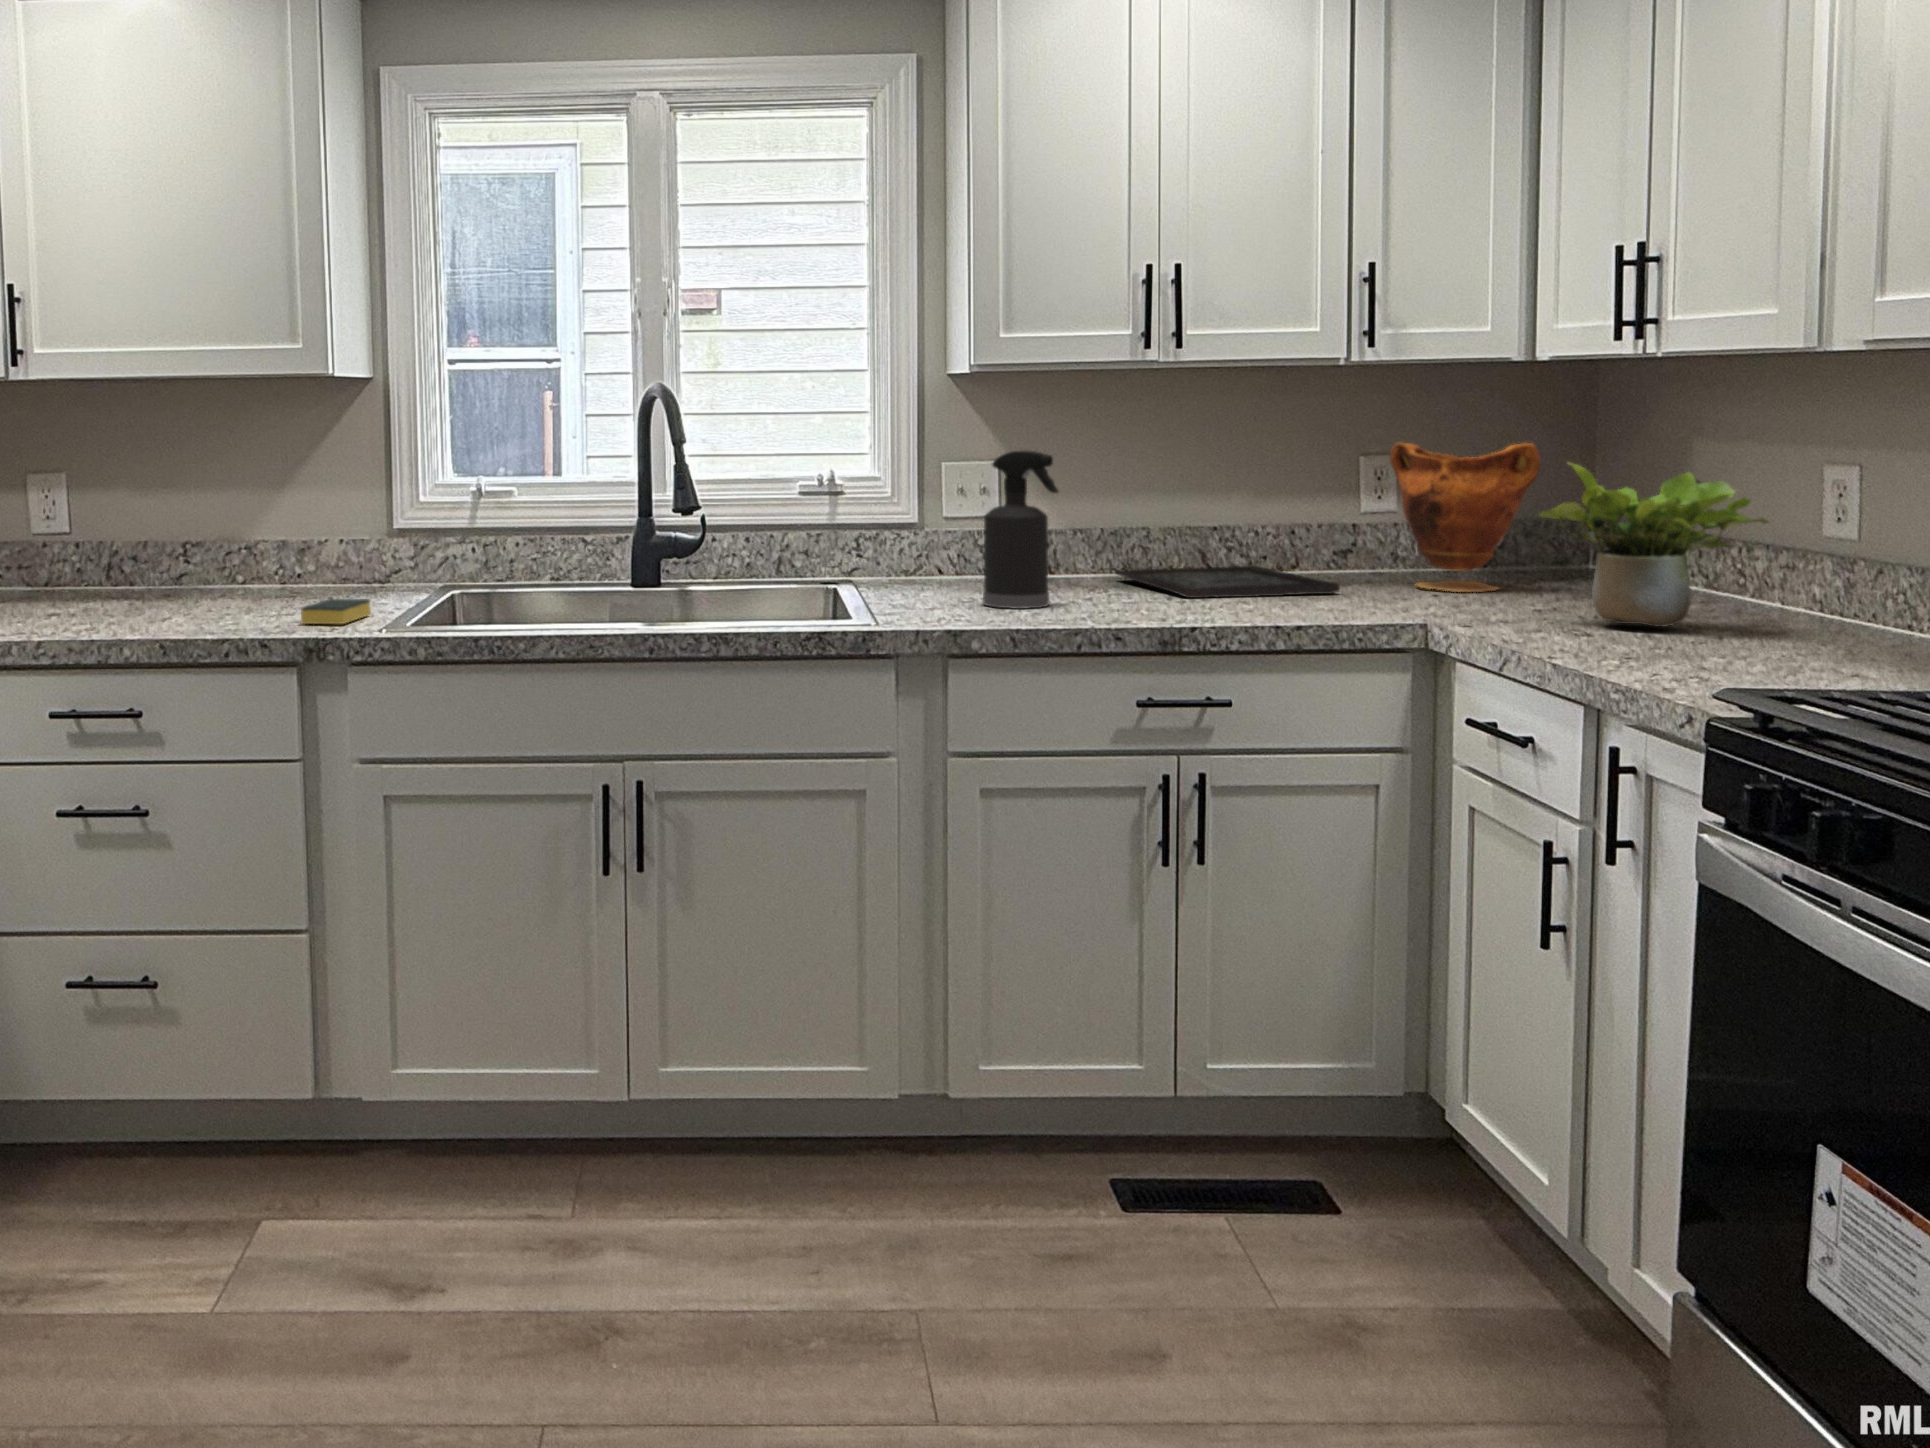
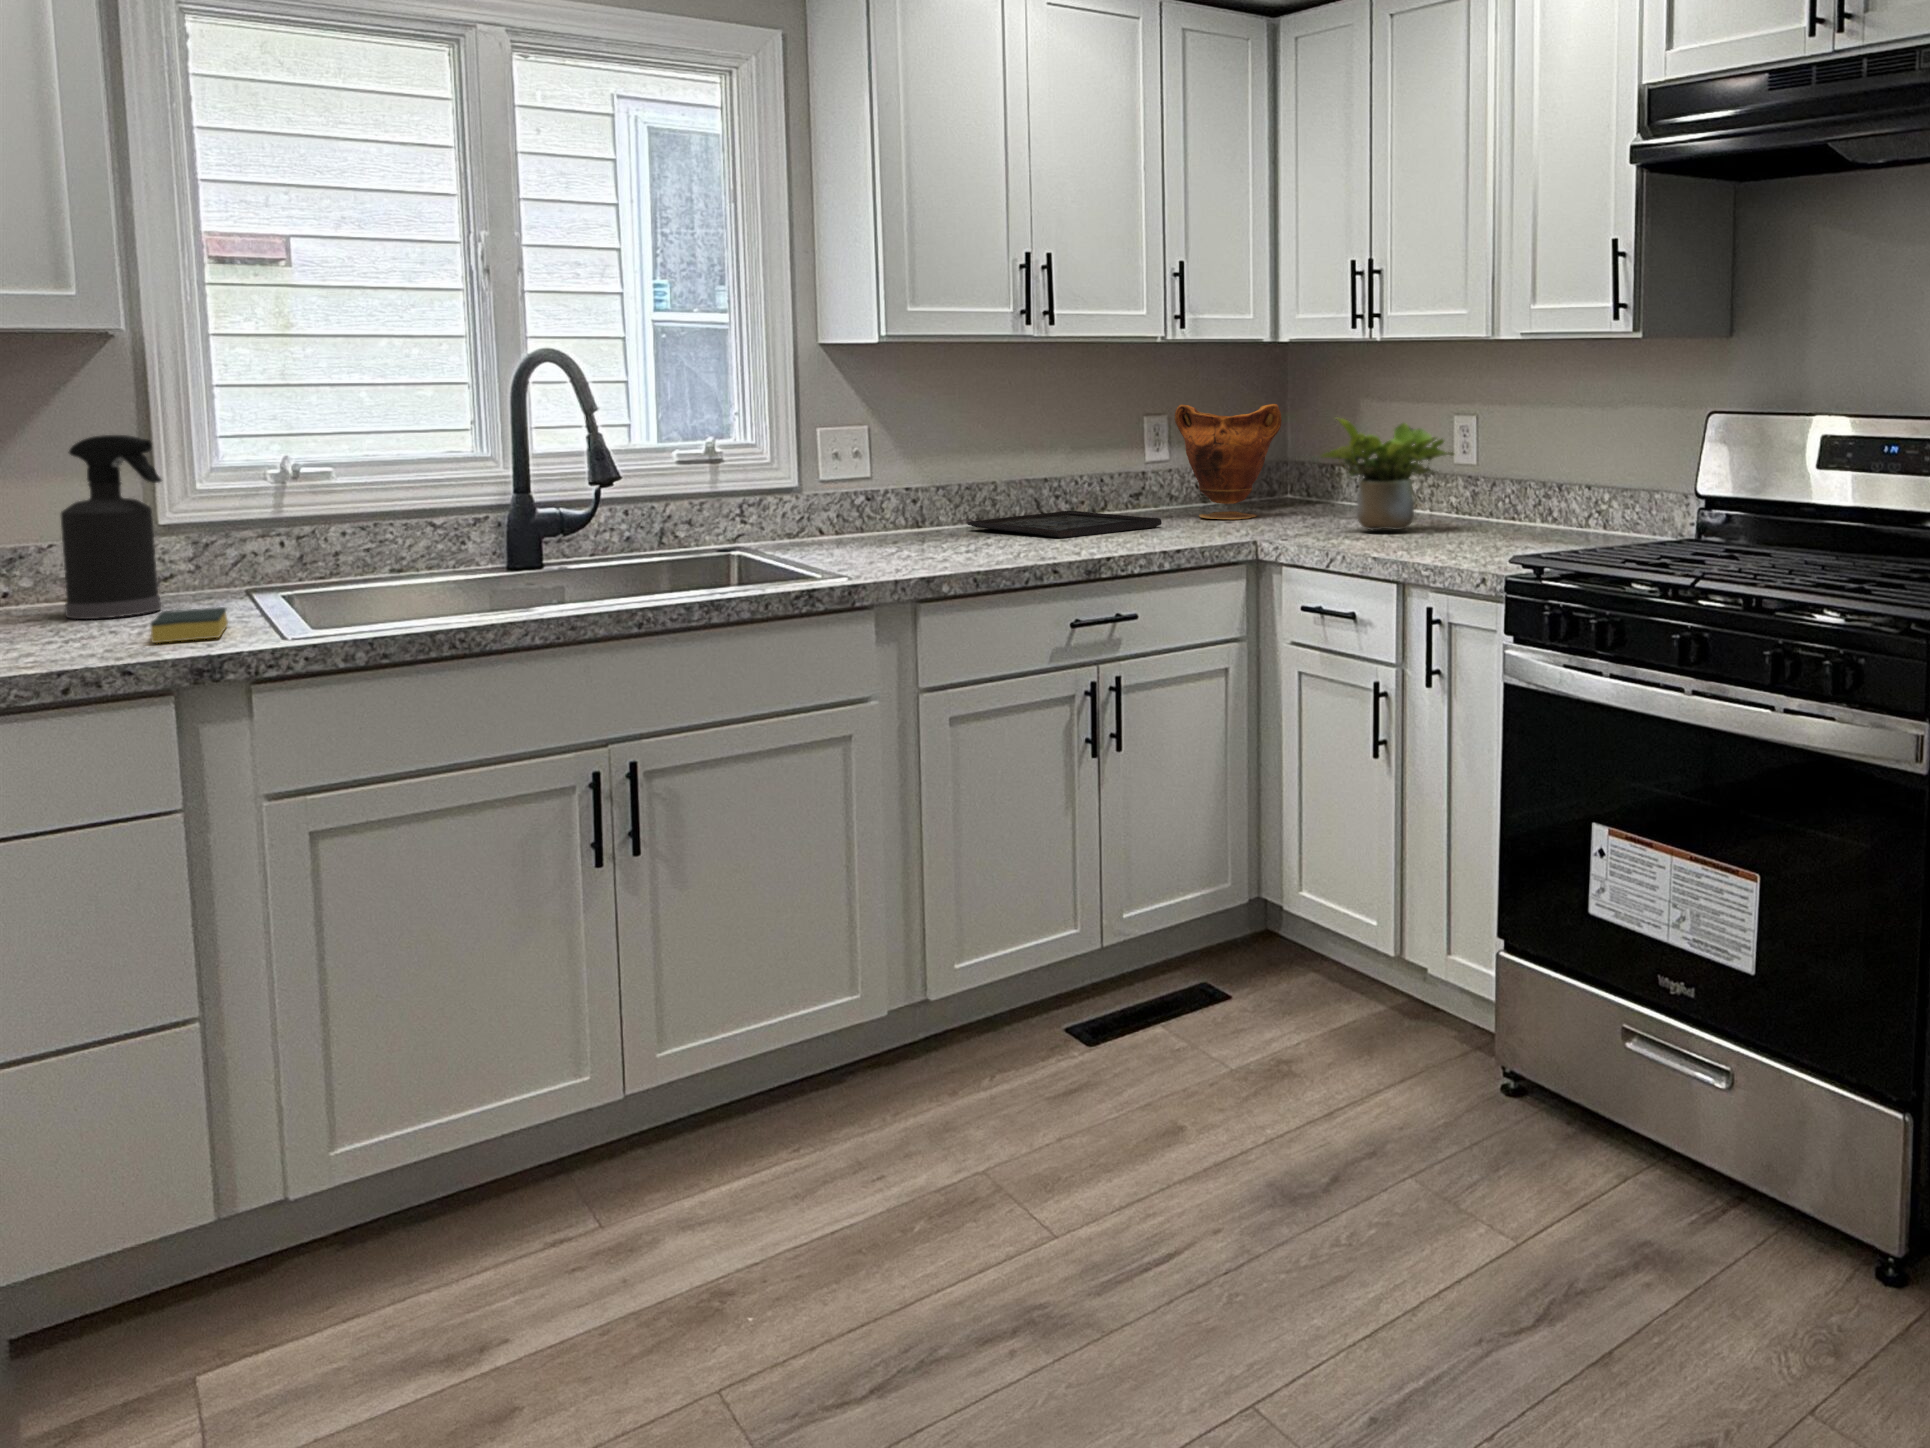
spray bottle: present [983,450,1058,609] -> present [61,435,162,619]

